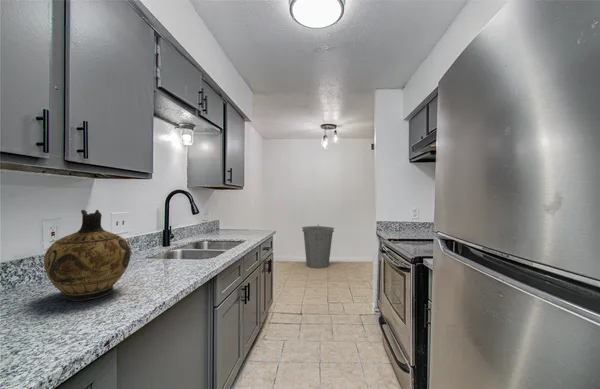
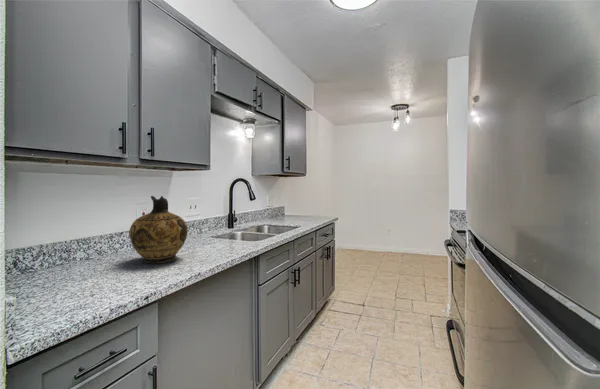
trash can: present [302,225,334,268] -> none [375,214,411,259]

